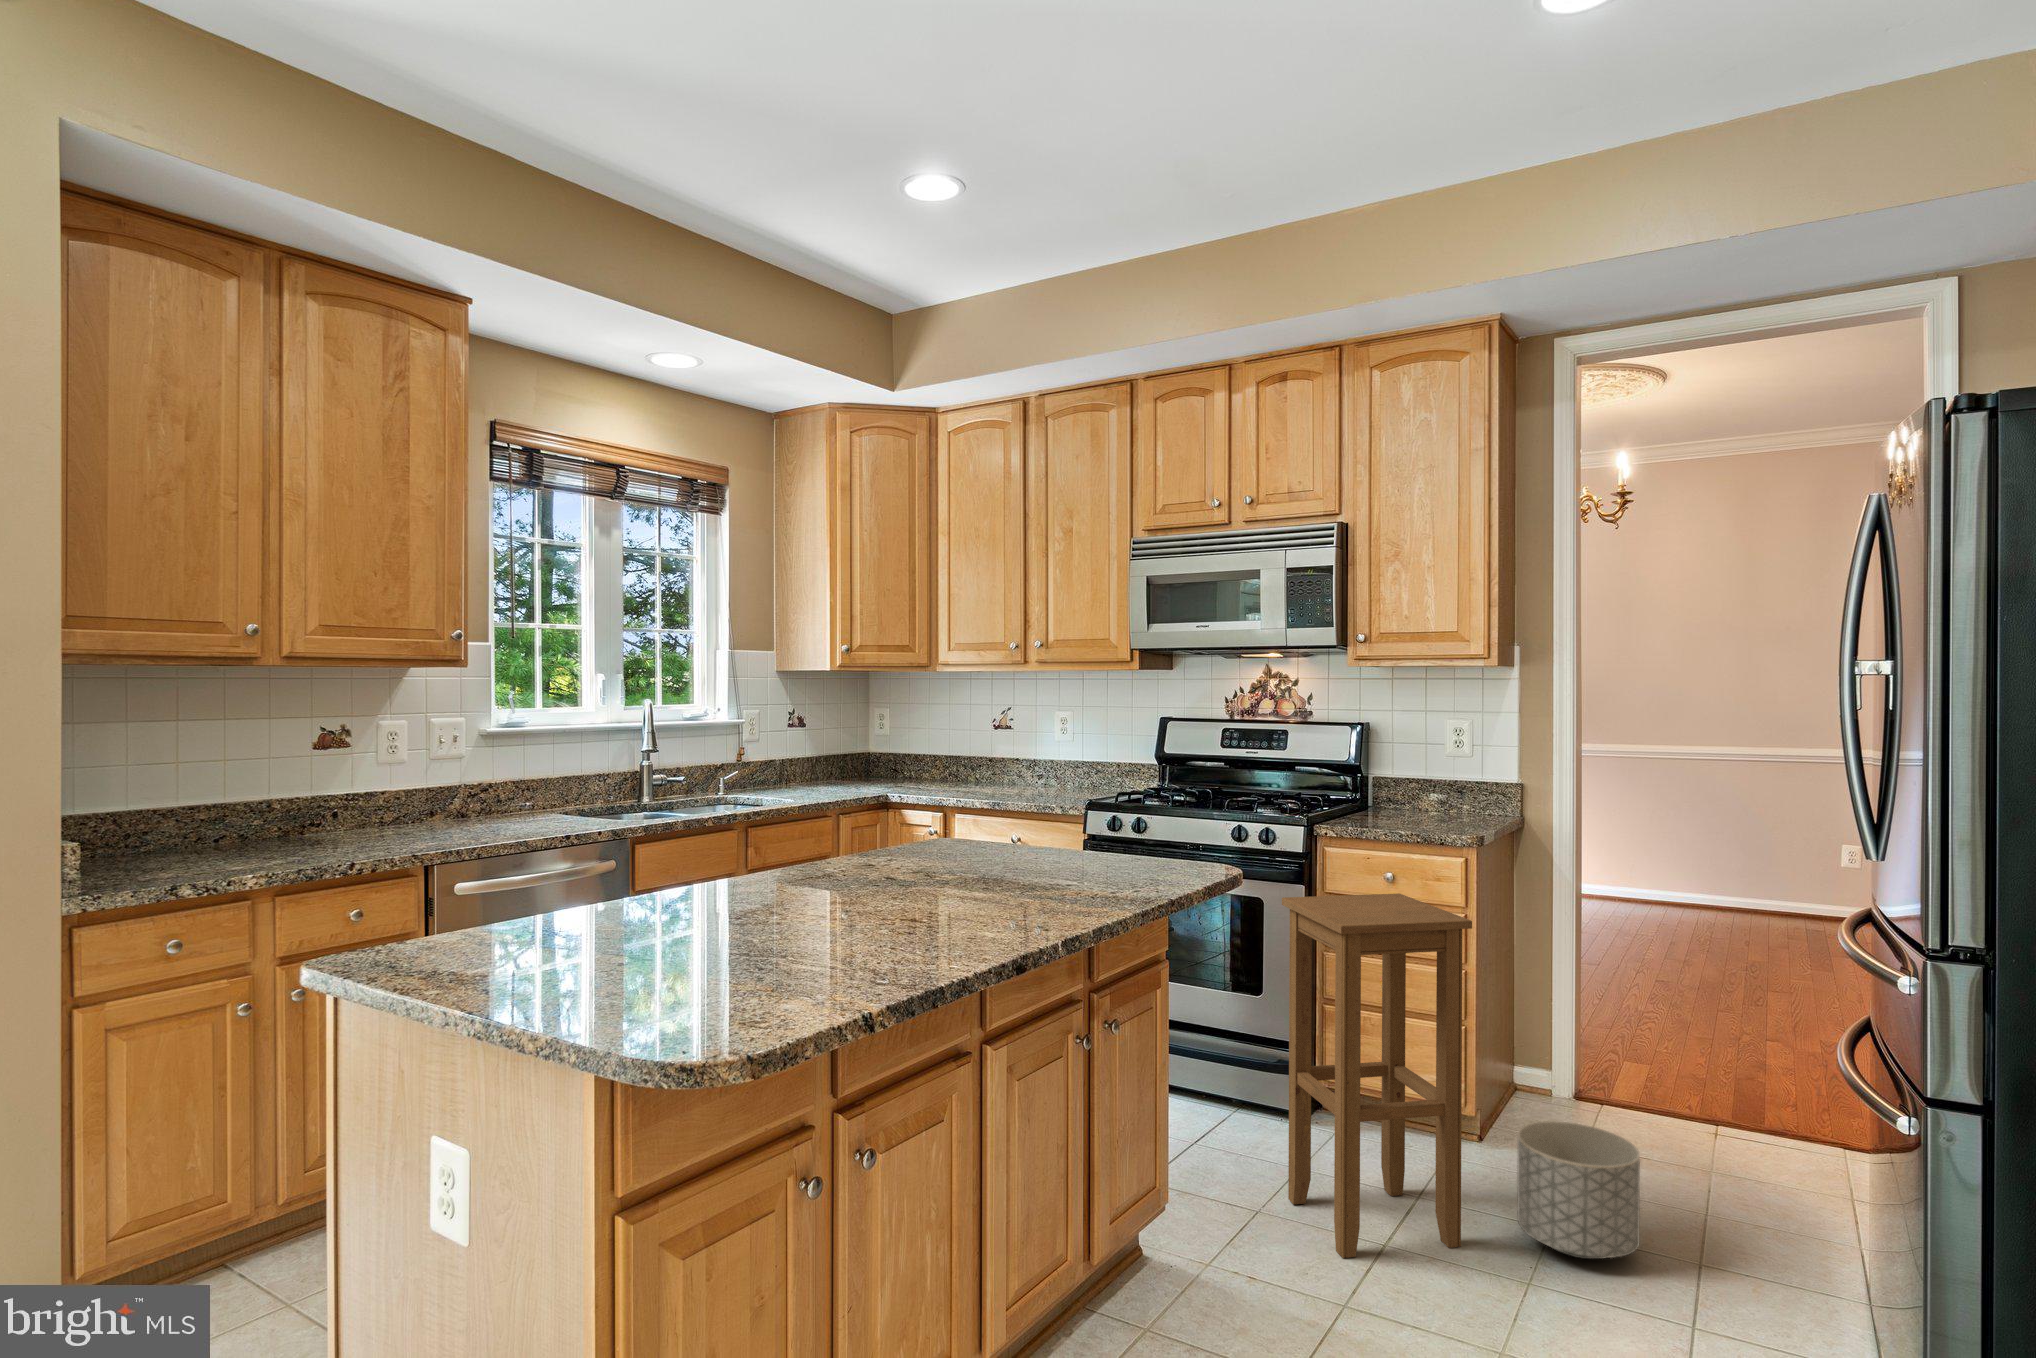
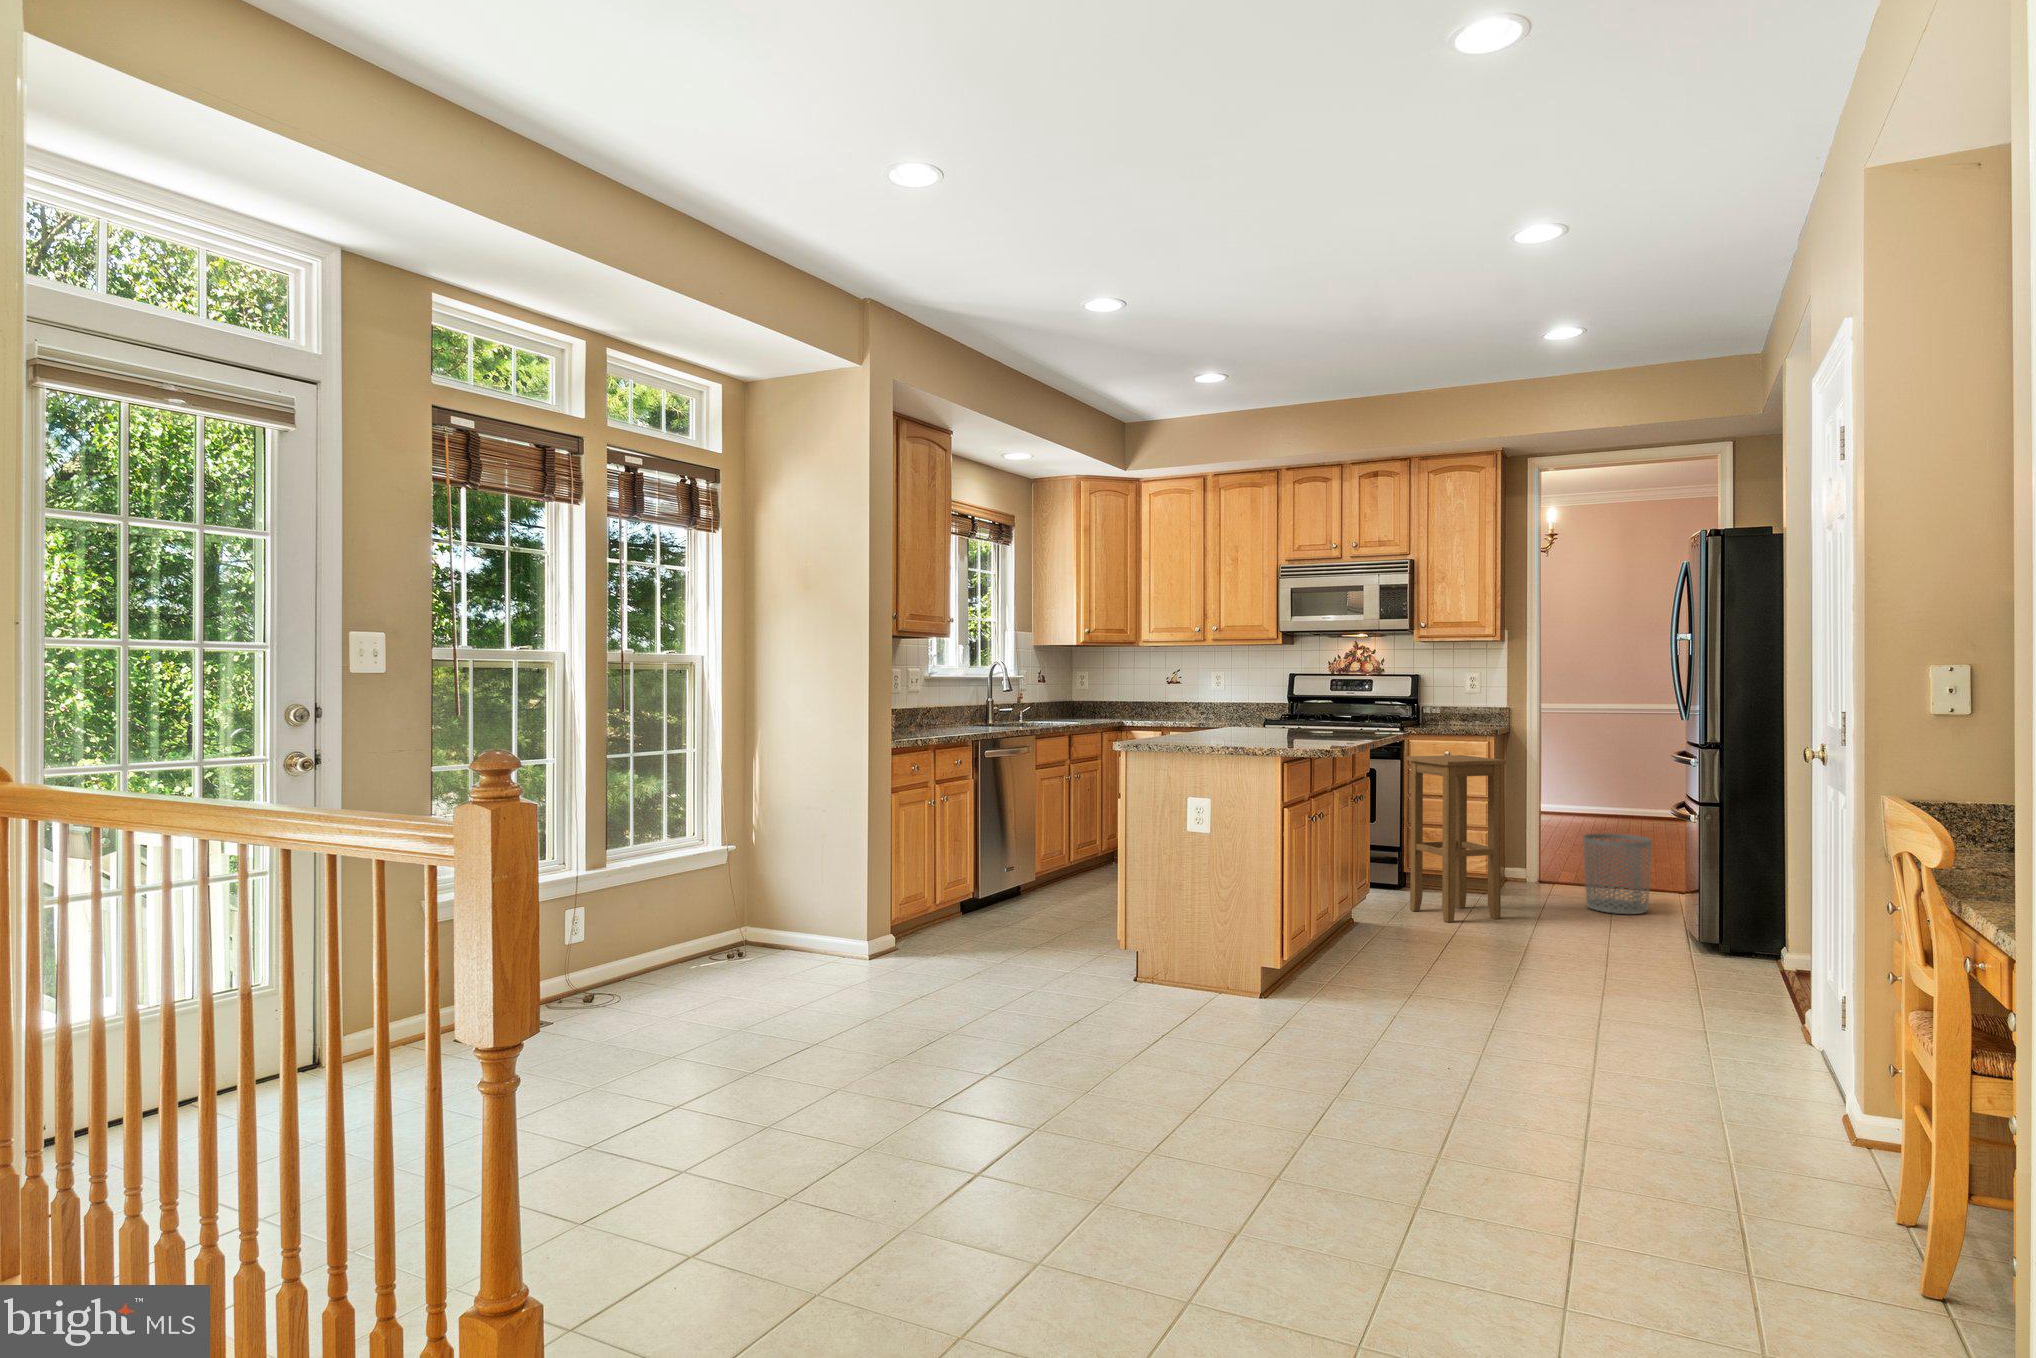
waste bin: none [1647,1053,1793,1245] -> present [1583,833,1652,914]
planter: present [1517,1121,1640,1259] -> none [1525,863,1583,919]

